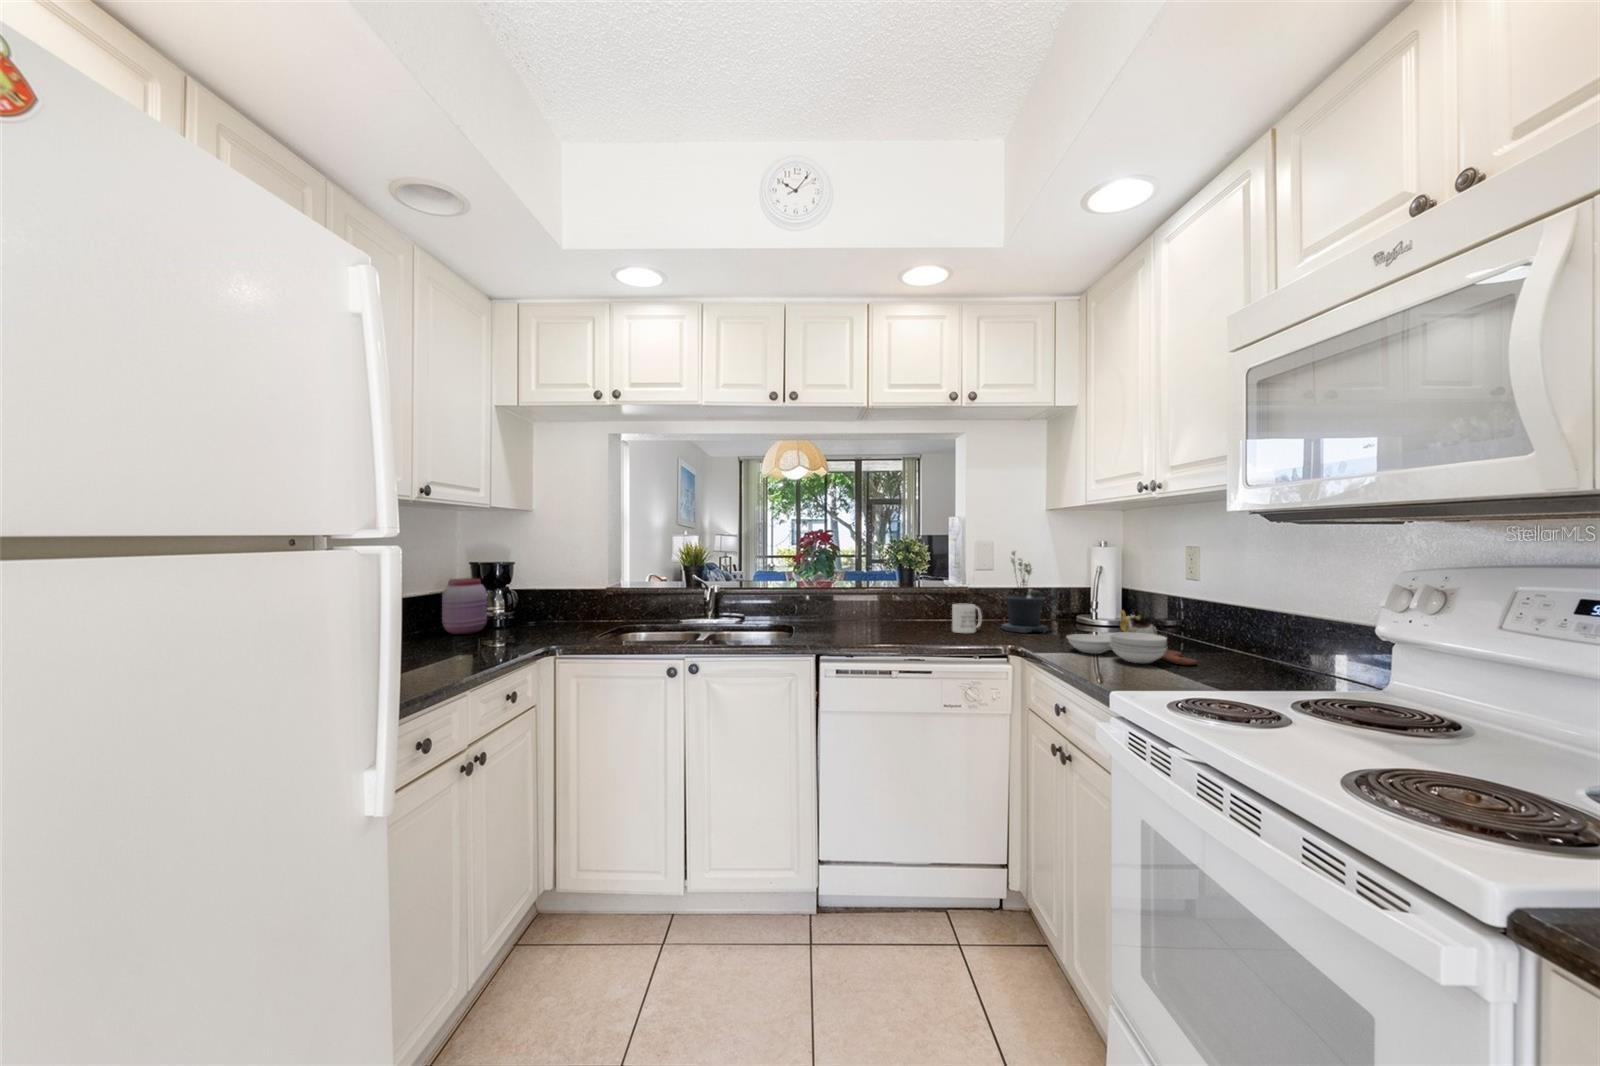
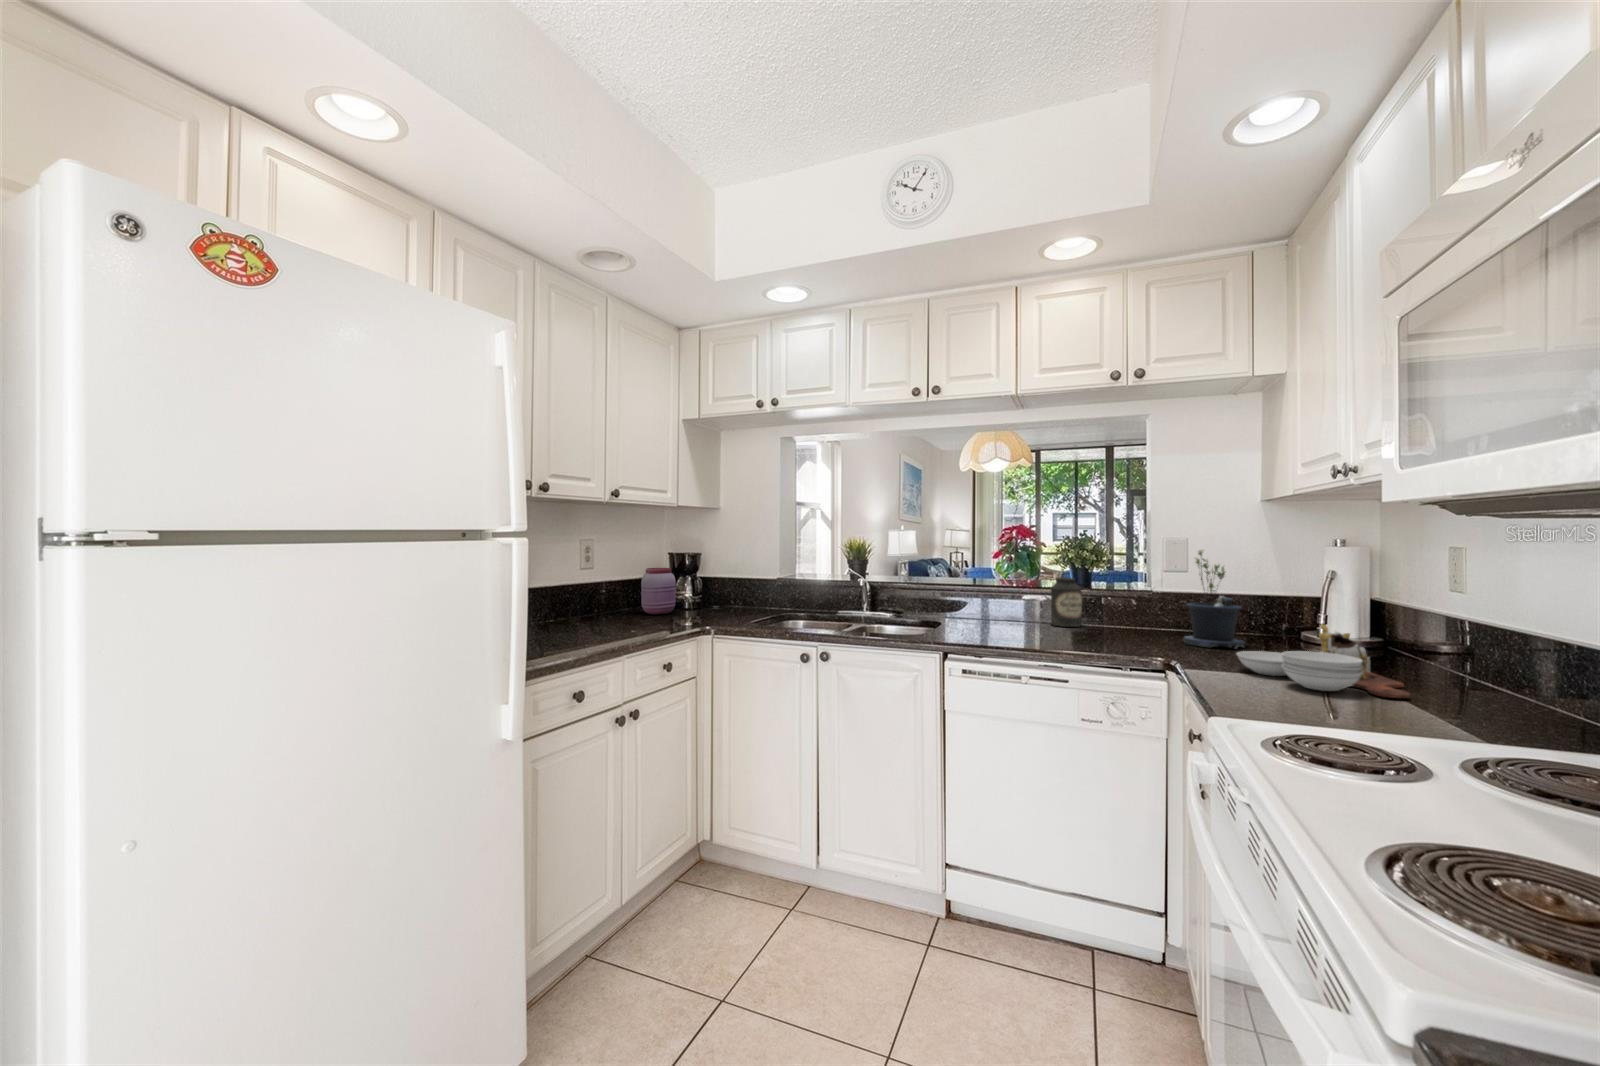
canister: none [885,577,911,621] -> present [1051,577,1082,627]
mug: present [952,604,982,633] -> none [1115,609,1154,643]

